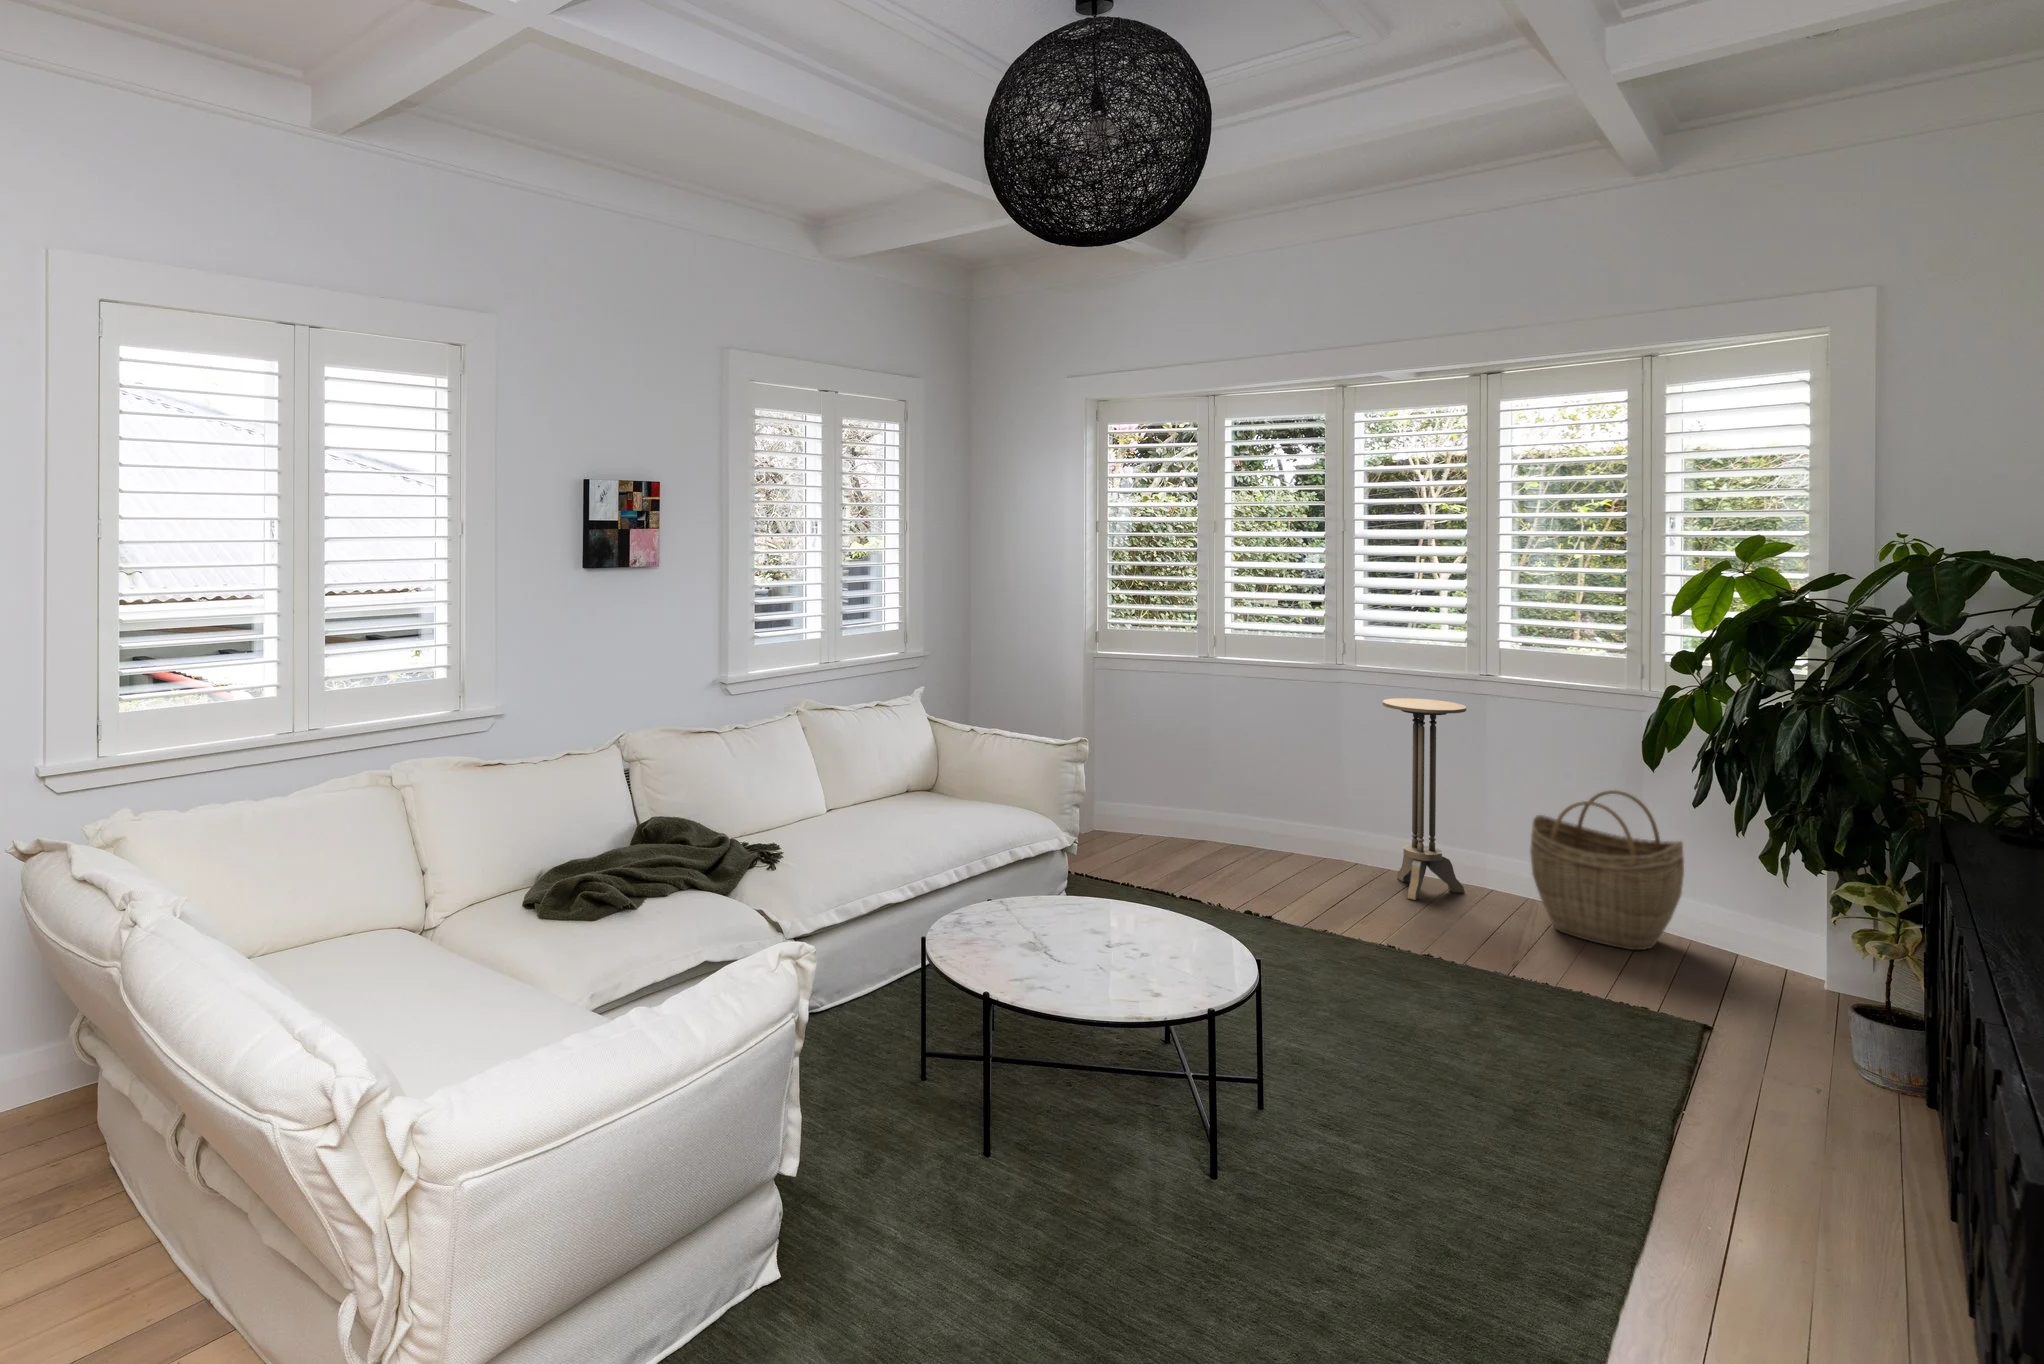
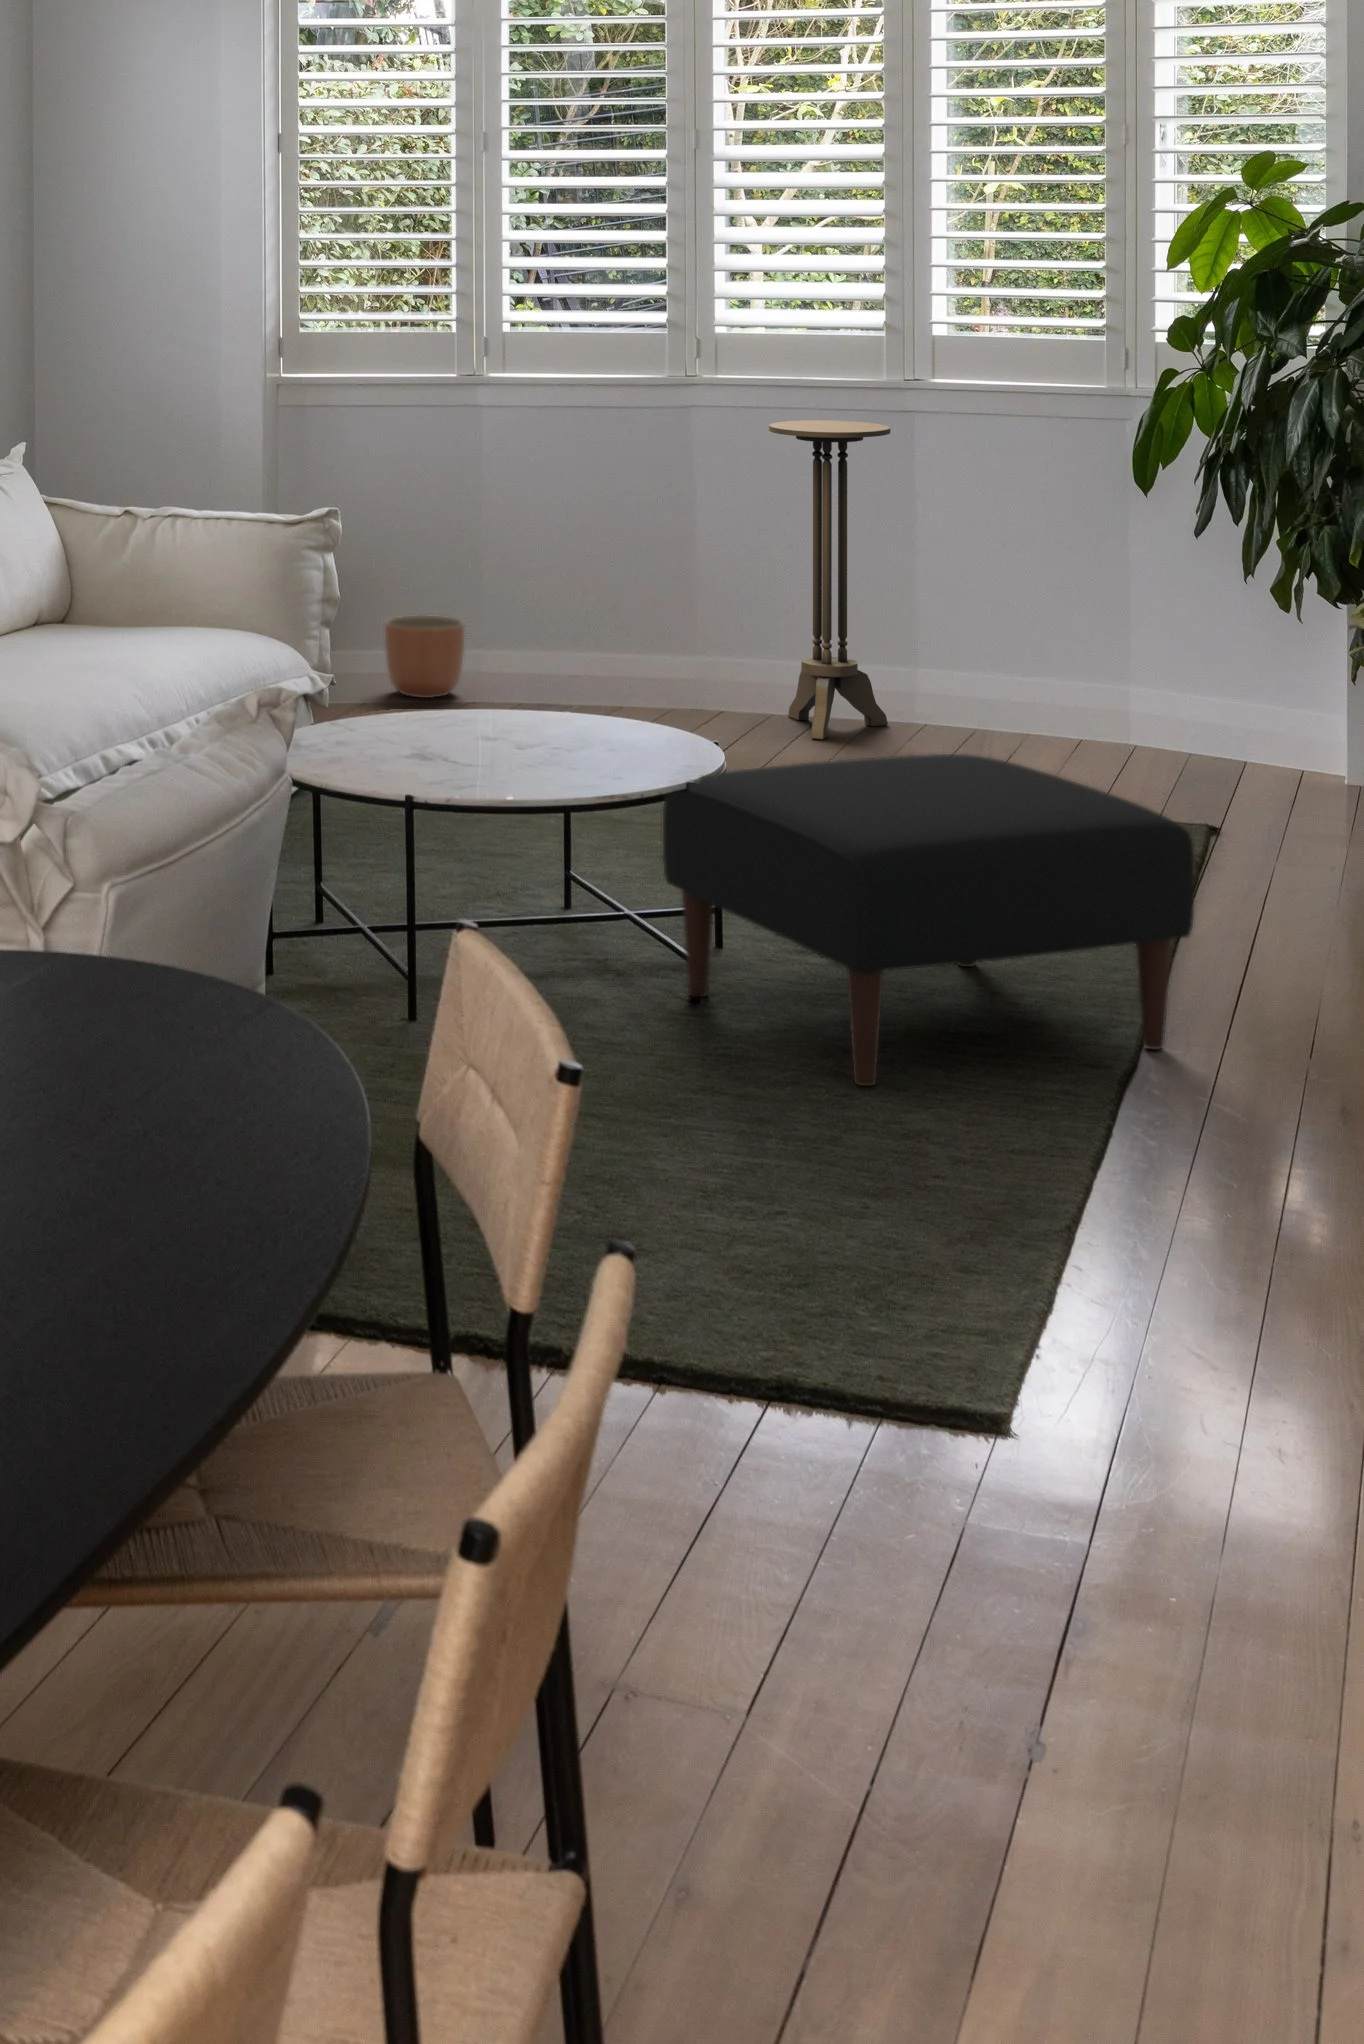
woven basket: present [1530,790,1684,950] -> none [984,538,1180,767]
planter: none [1149,792,1196,841] -> present [385,615,464,698]
ottoman: none [1214,984,1674,1306] -> present [663,754,1194,1086]

